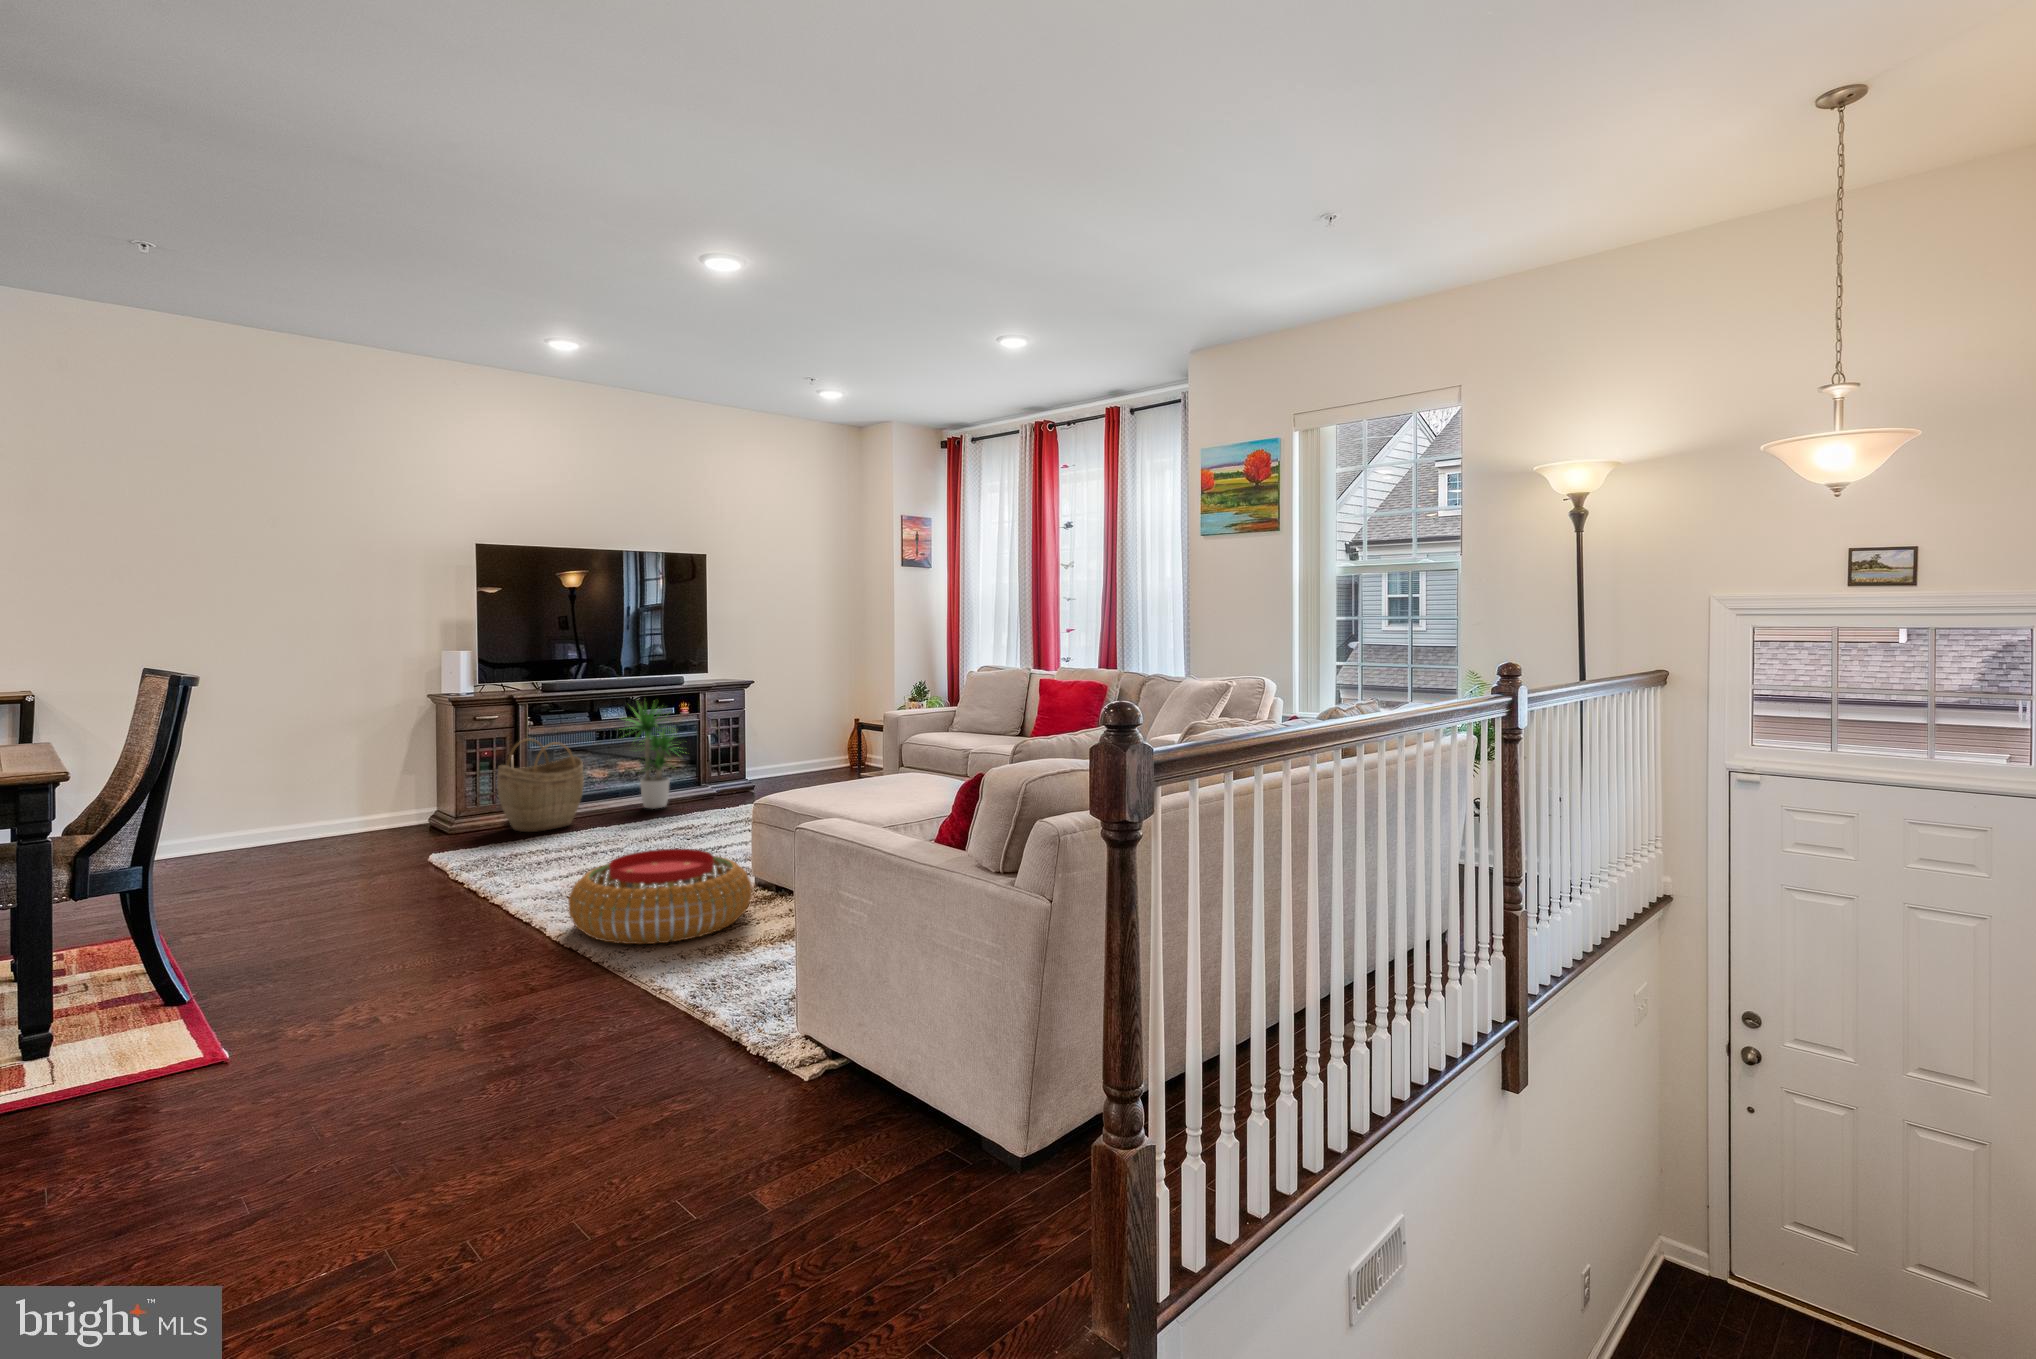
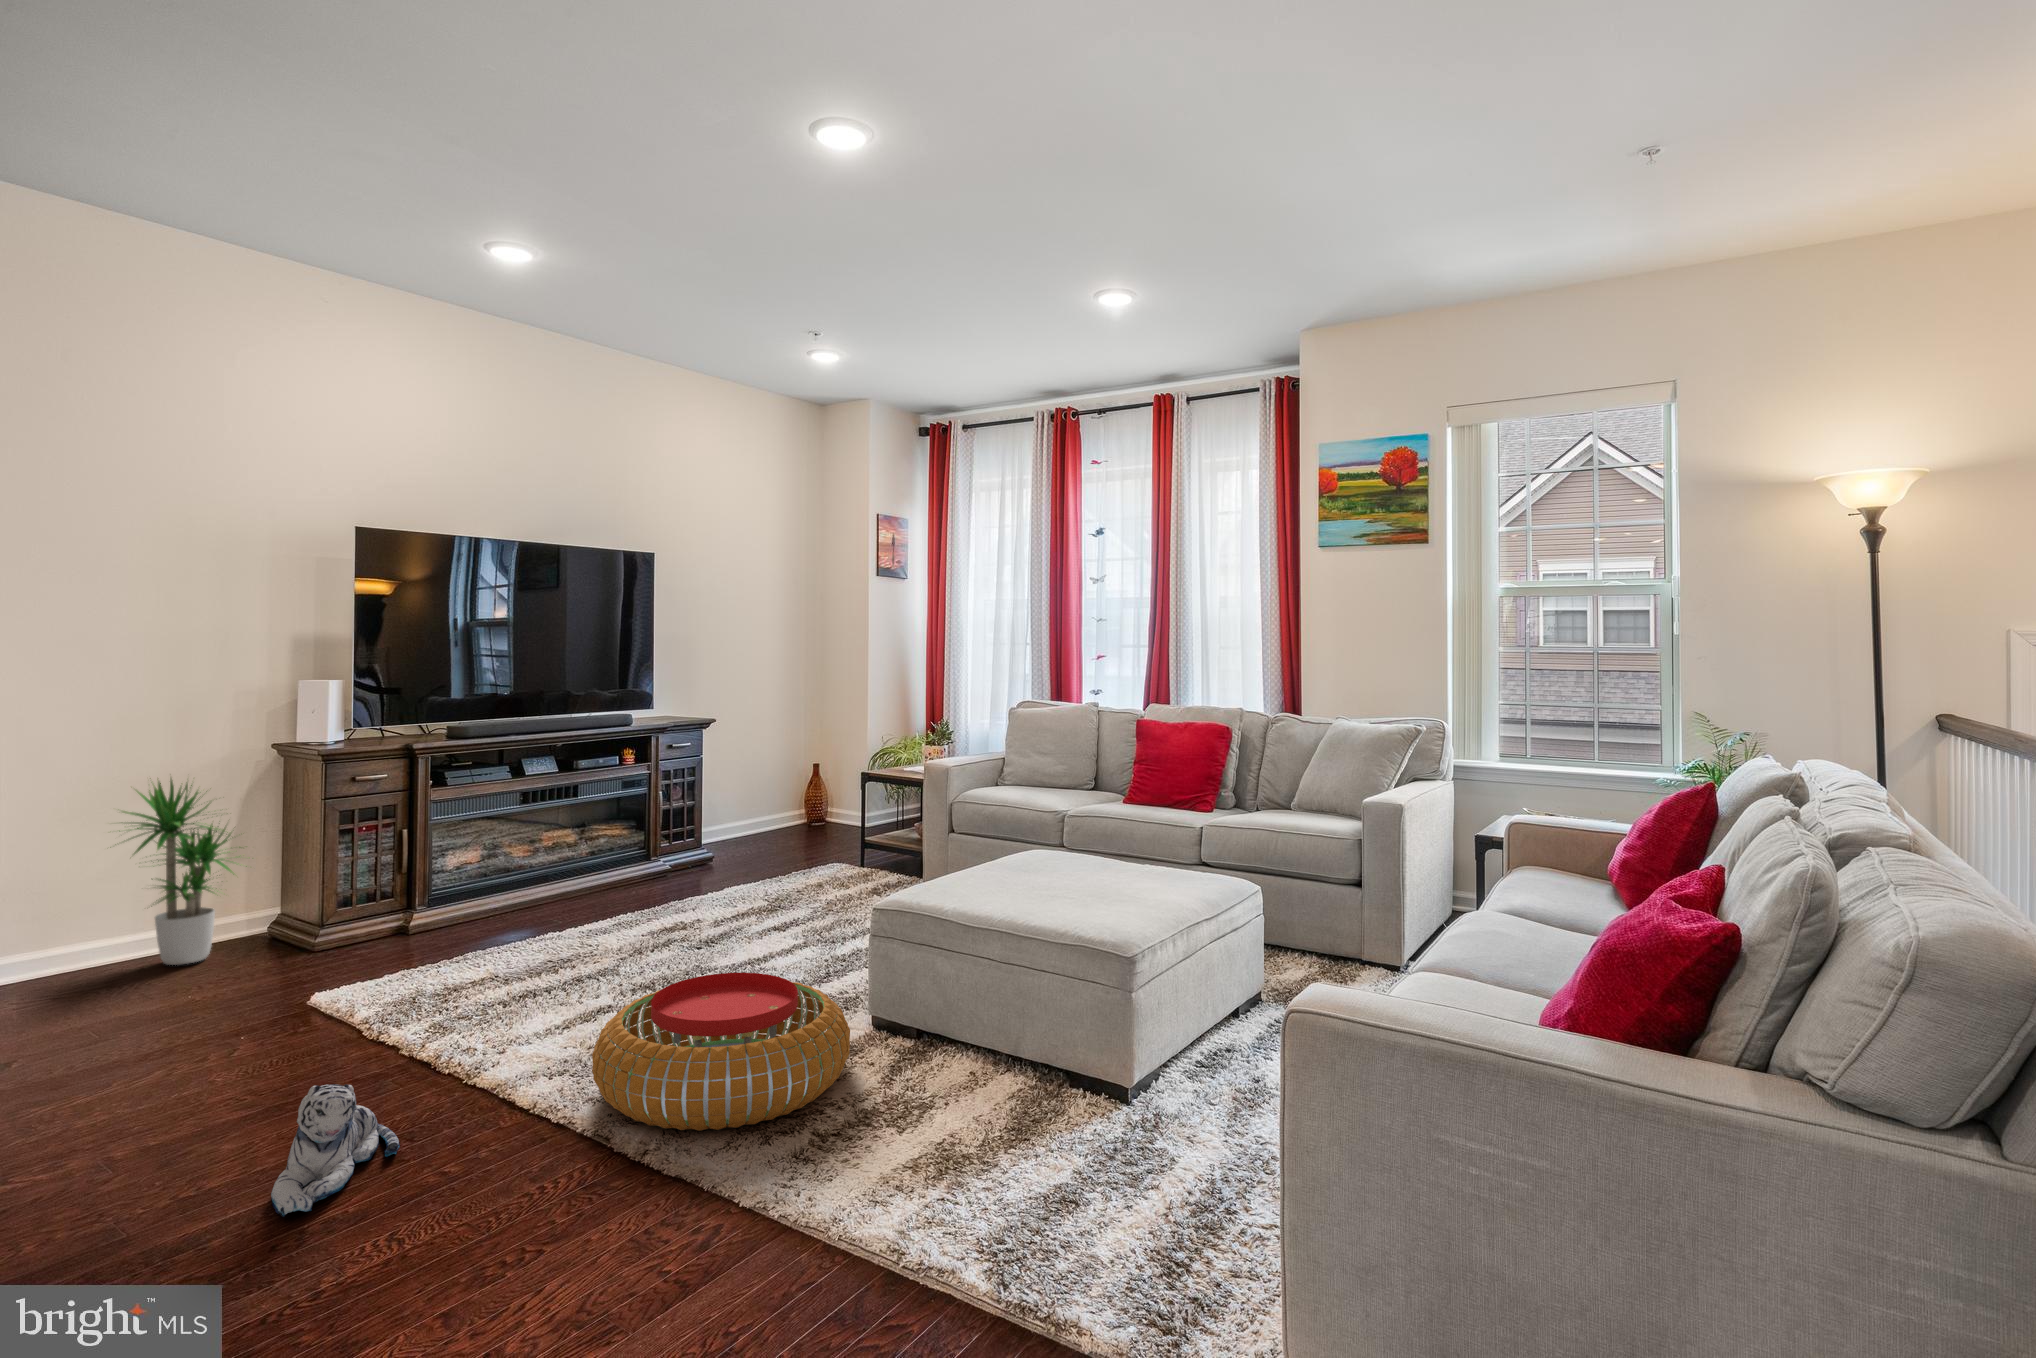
potted plant: present [623,701,679,808] -> present [110,778,247,965]
woven basket: present [497,739,584,832] -> none [391,807,512,938]
plush toy: none [353,895,442,970] -> present [271,1084,399,1217]

